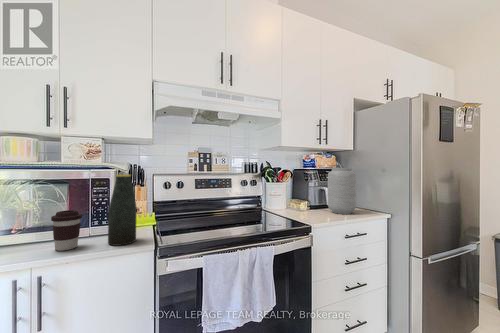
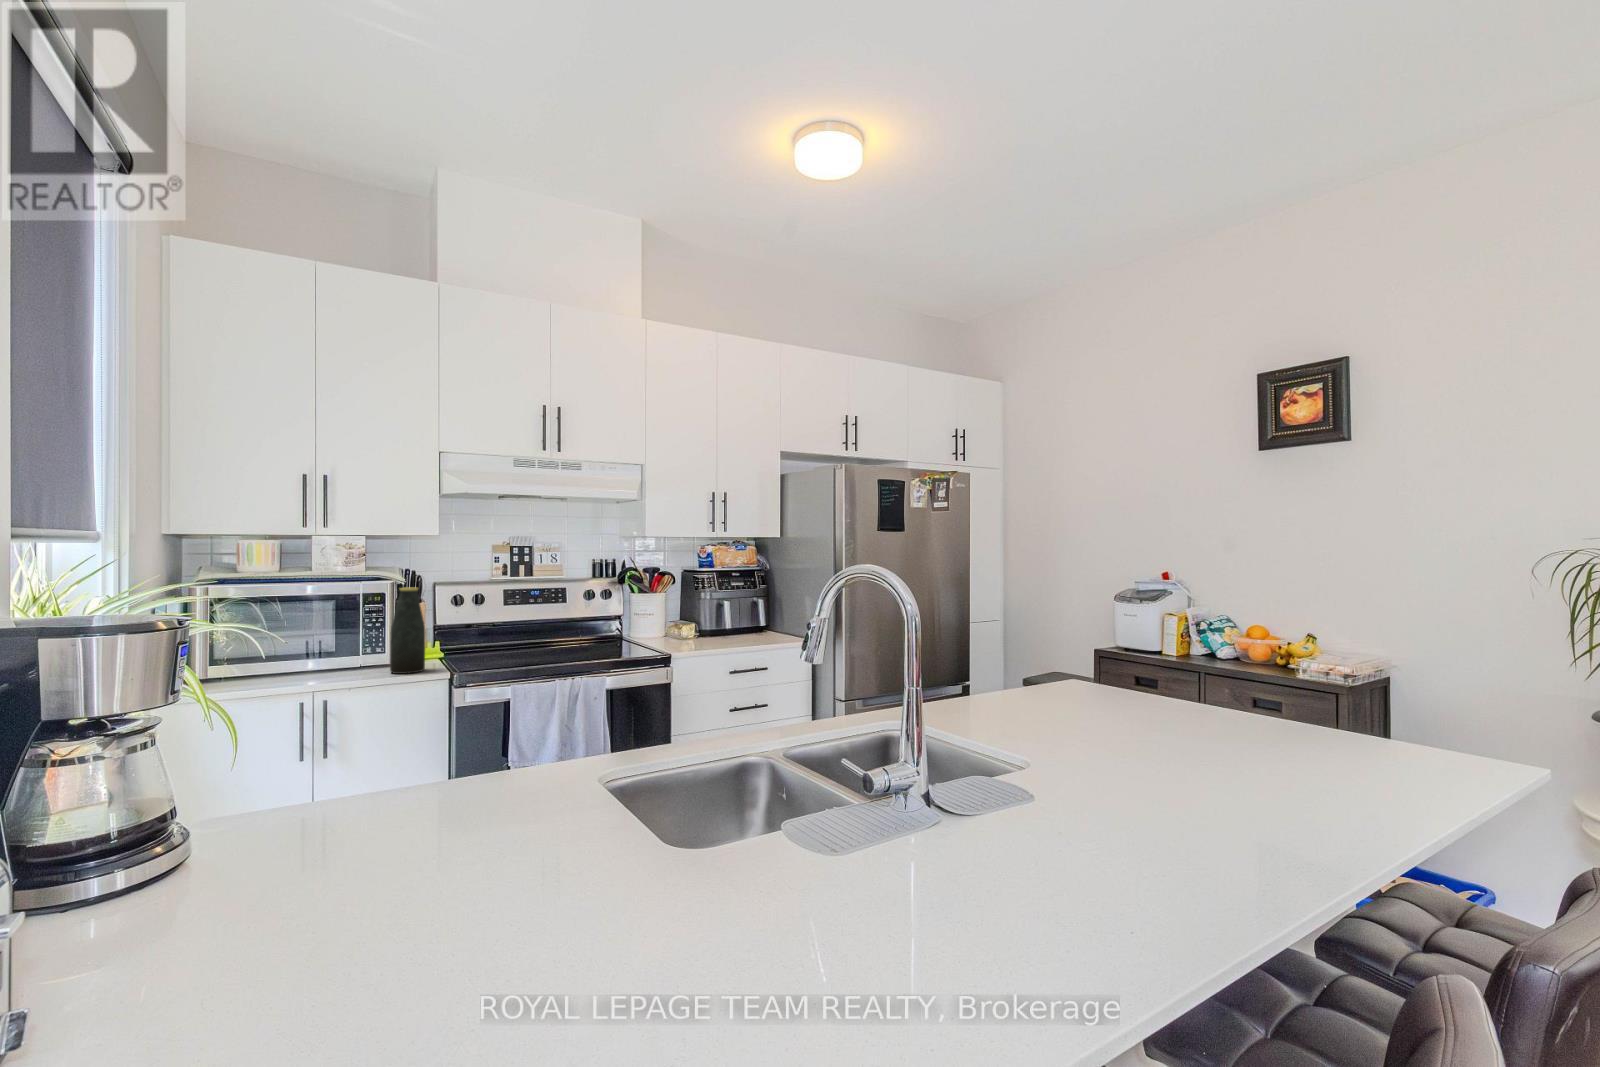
vase: present [328,168,356,214] -> none [725,569,767,641]
coffee cup: present [51,210,82,251] -> none [325,632,359,678]

